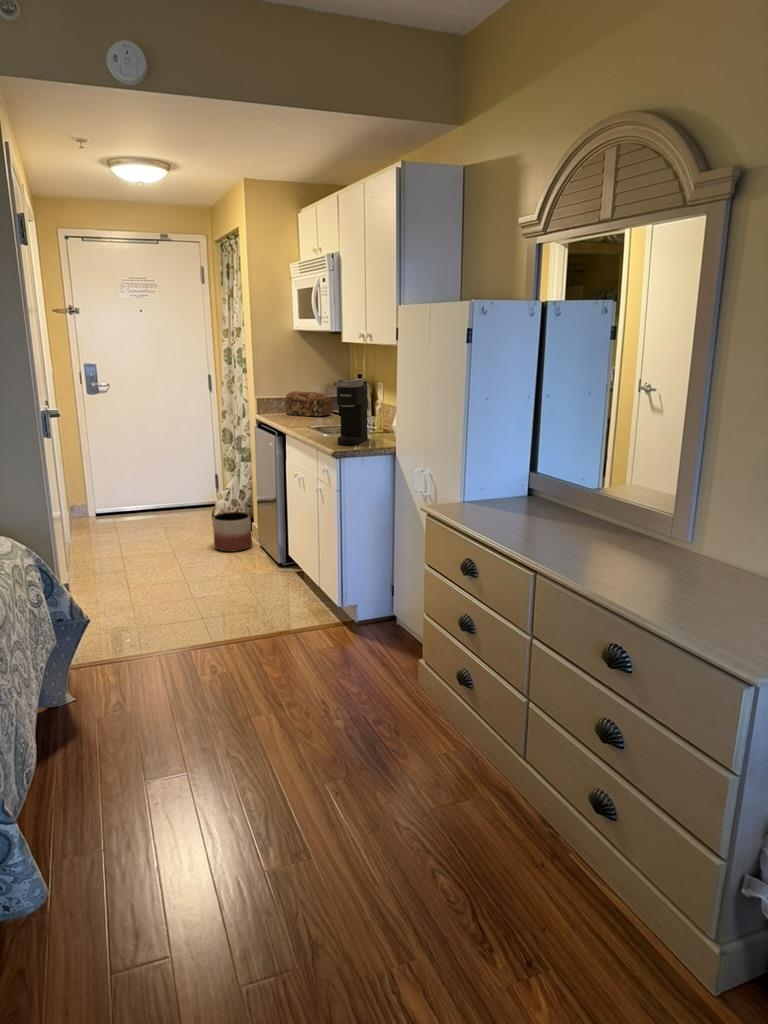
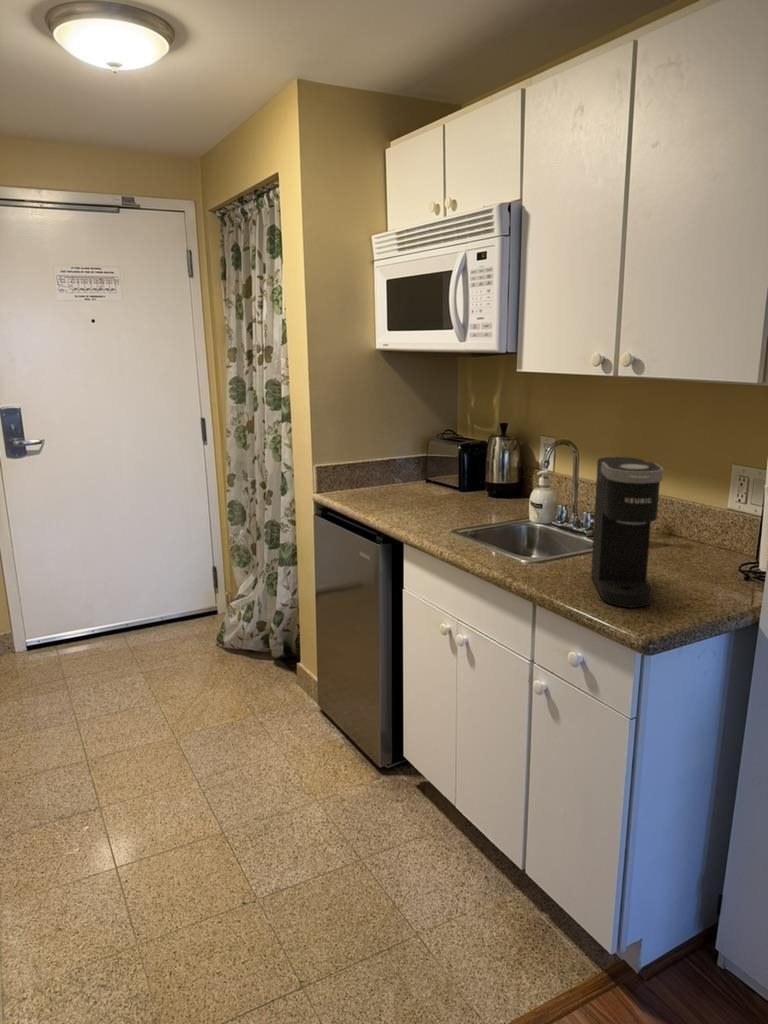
bread loaf: present [285,391,333,416] -> none [371,455,453,499]
planter: present [213,512,252,552] -> none [241,653,306,729]

